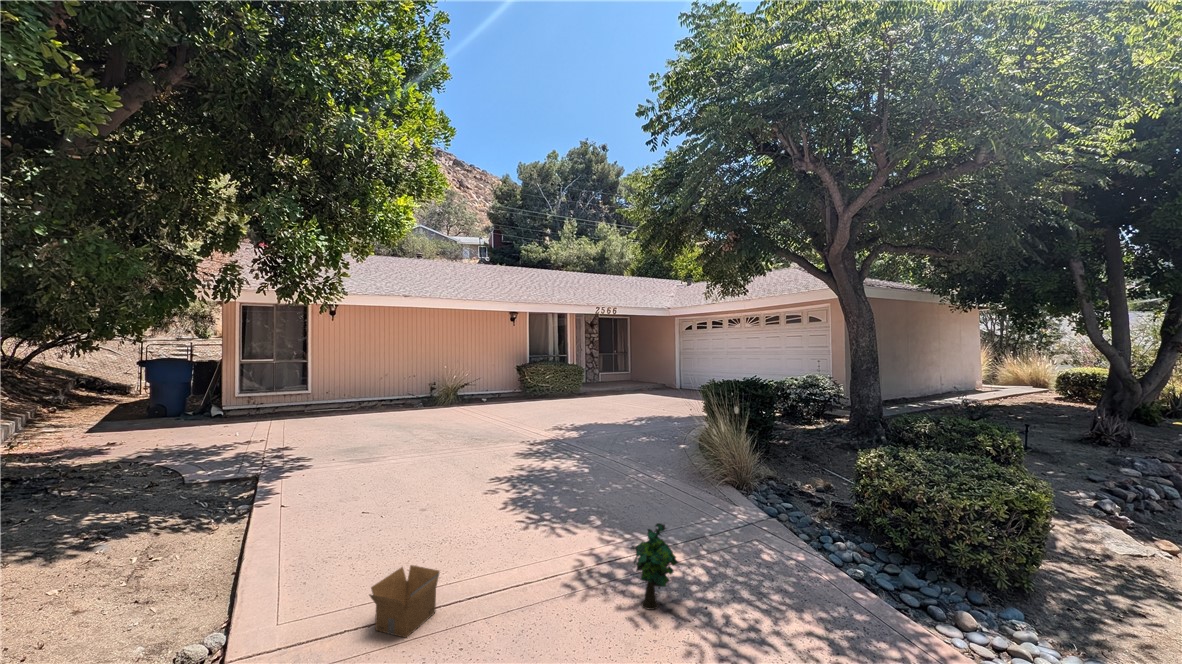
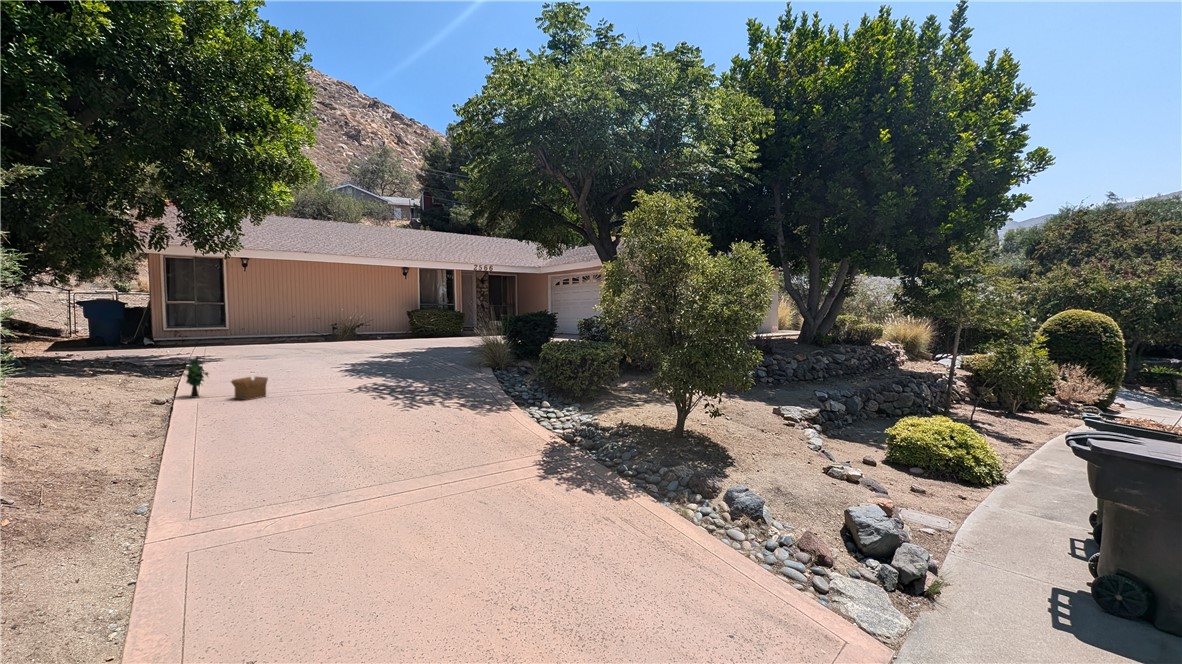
decorative plant: present [631,523,678,610] -> present [183,357,208,398]

